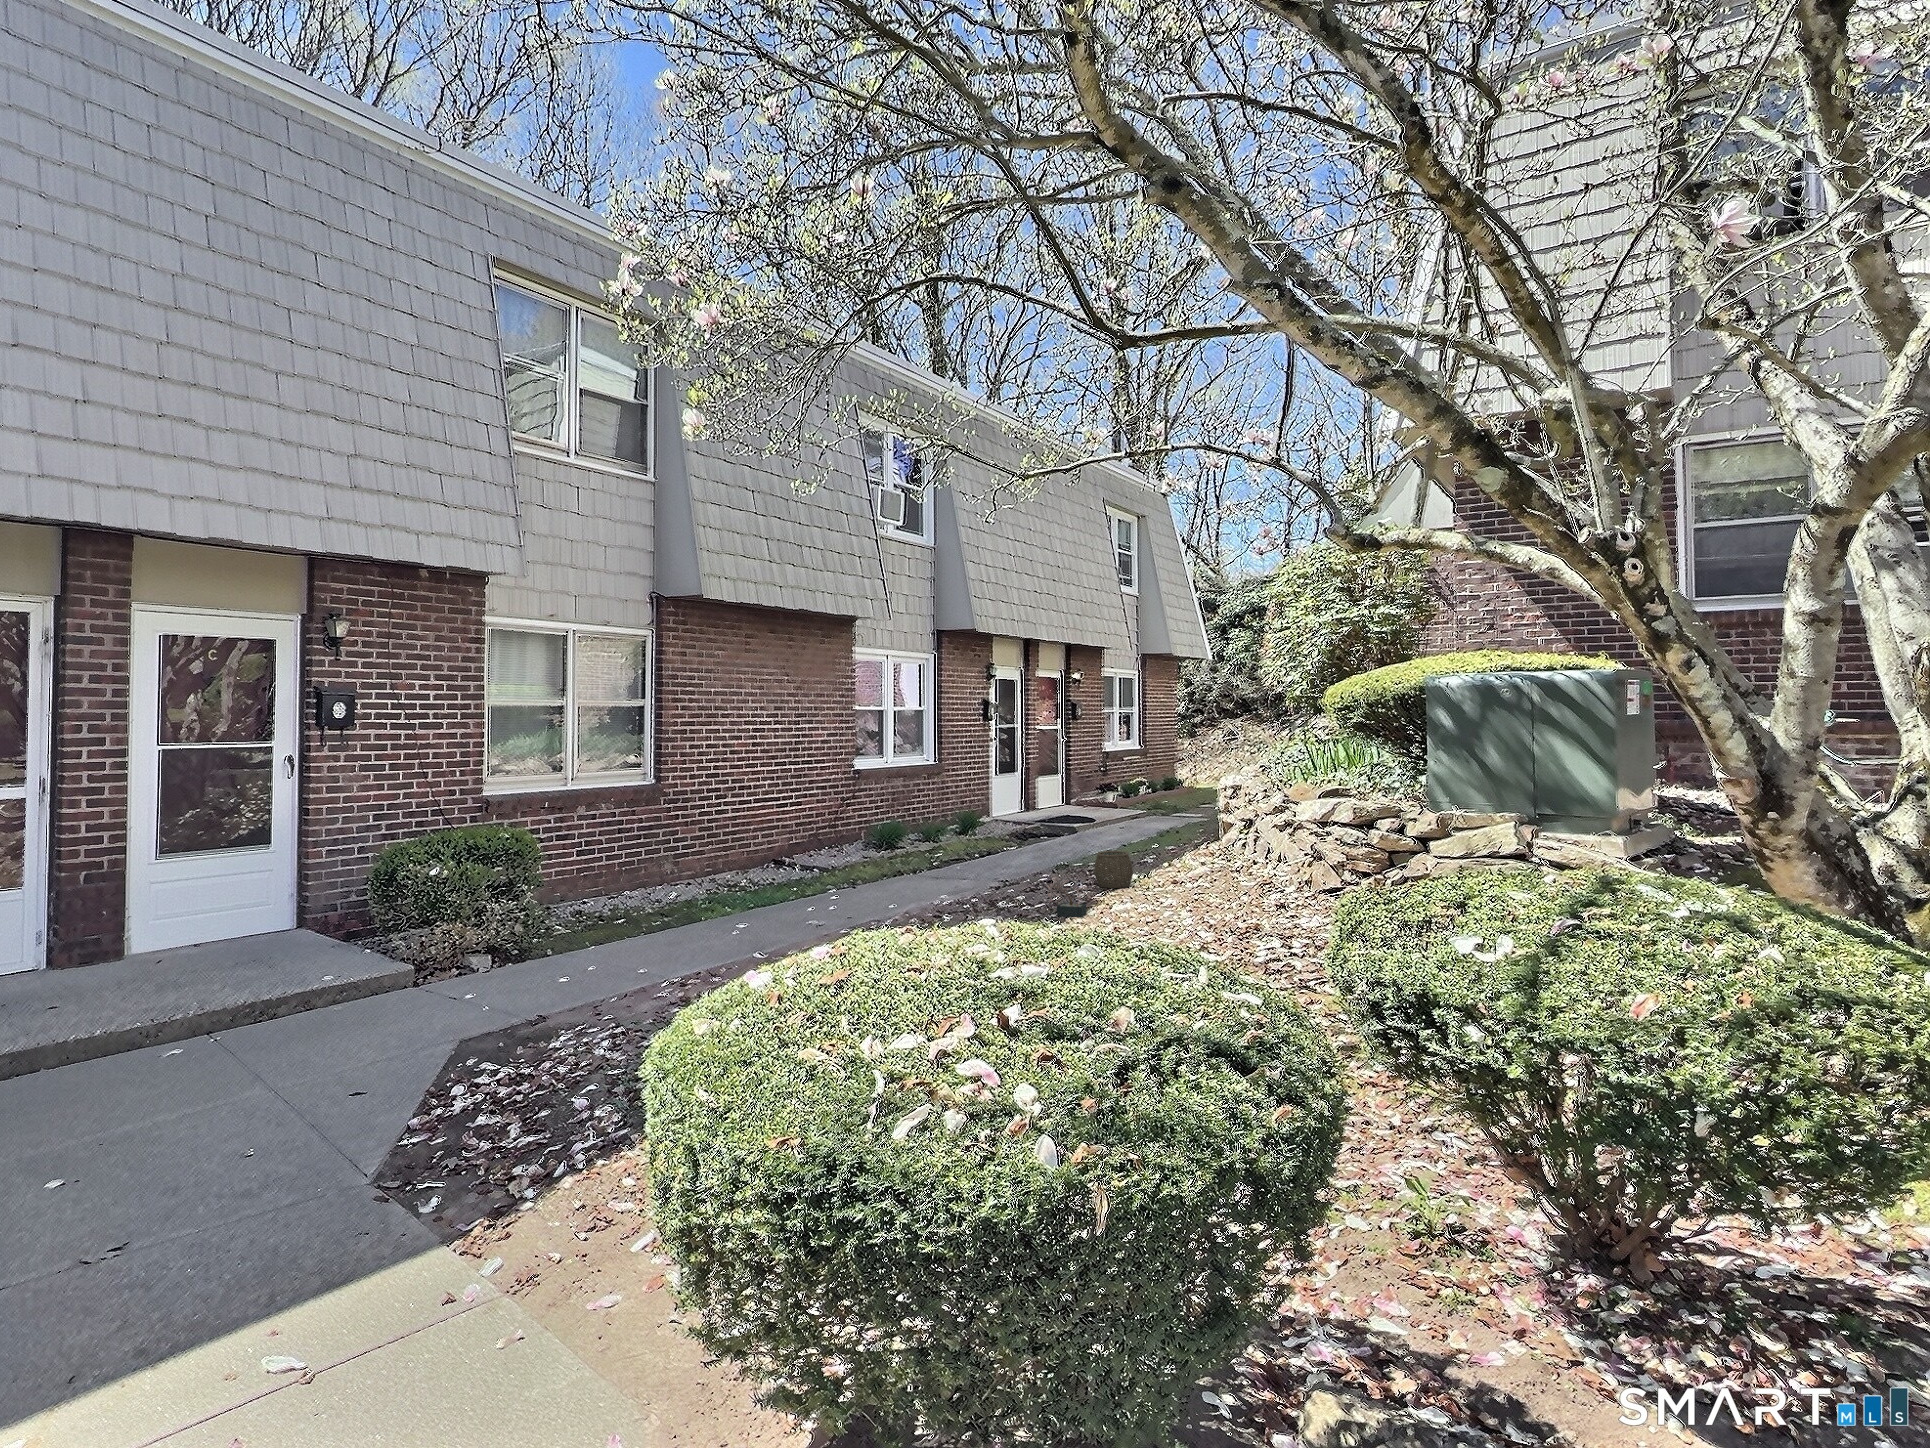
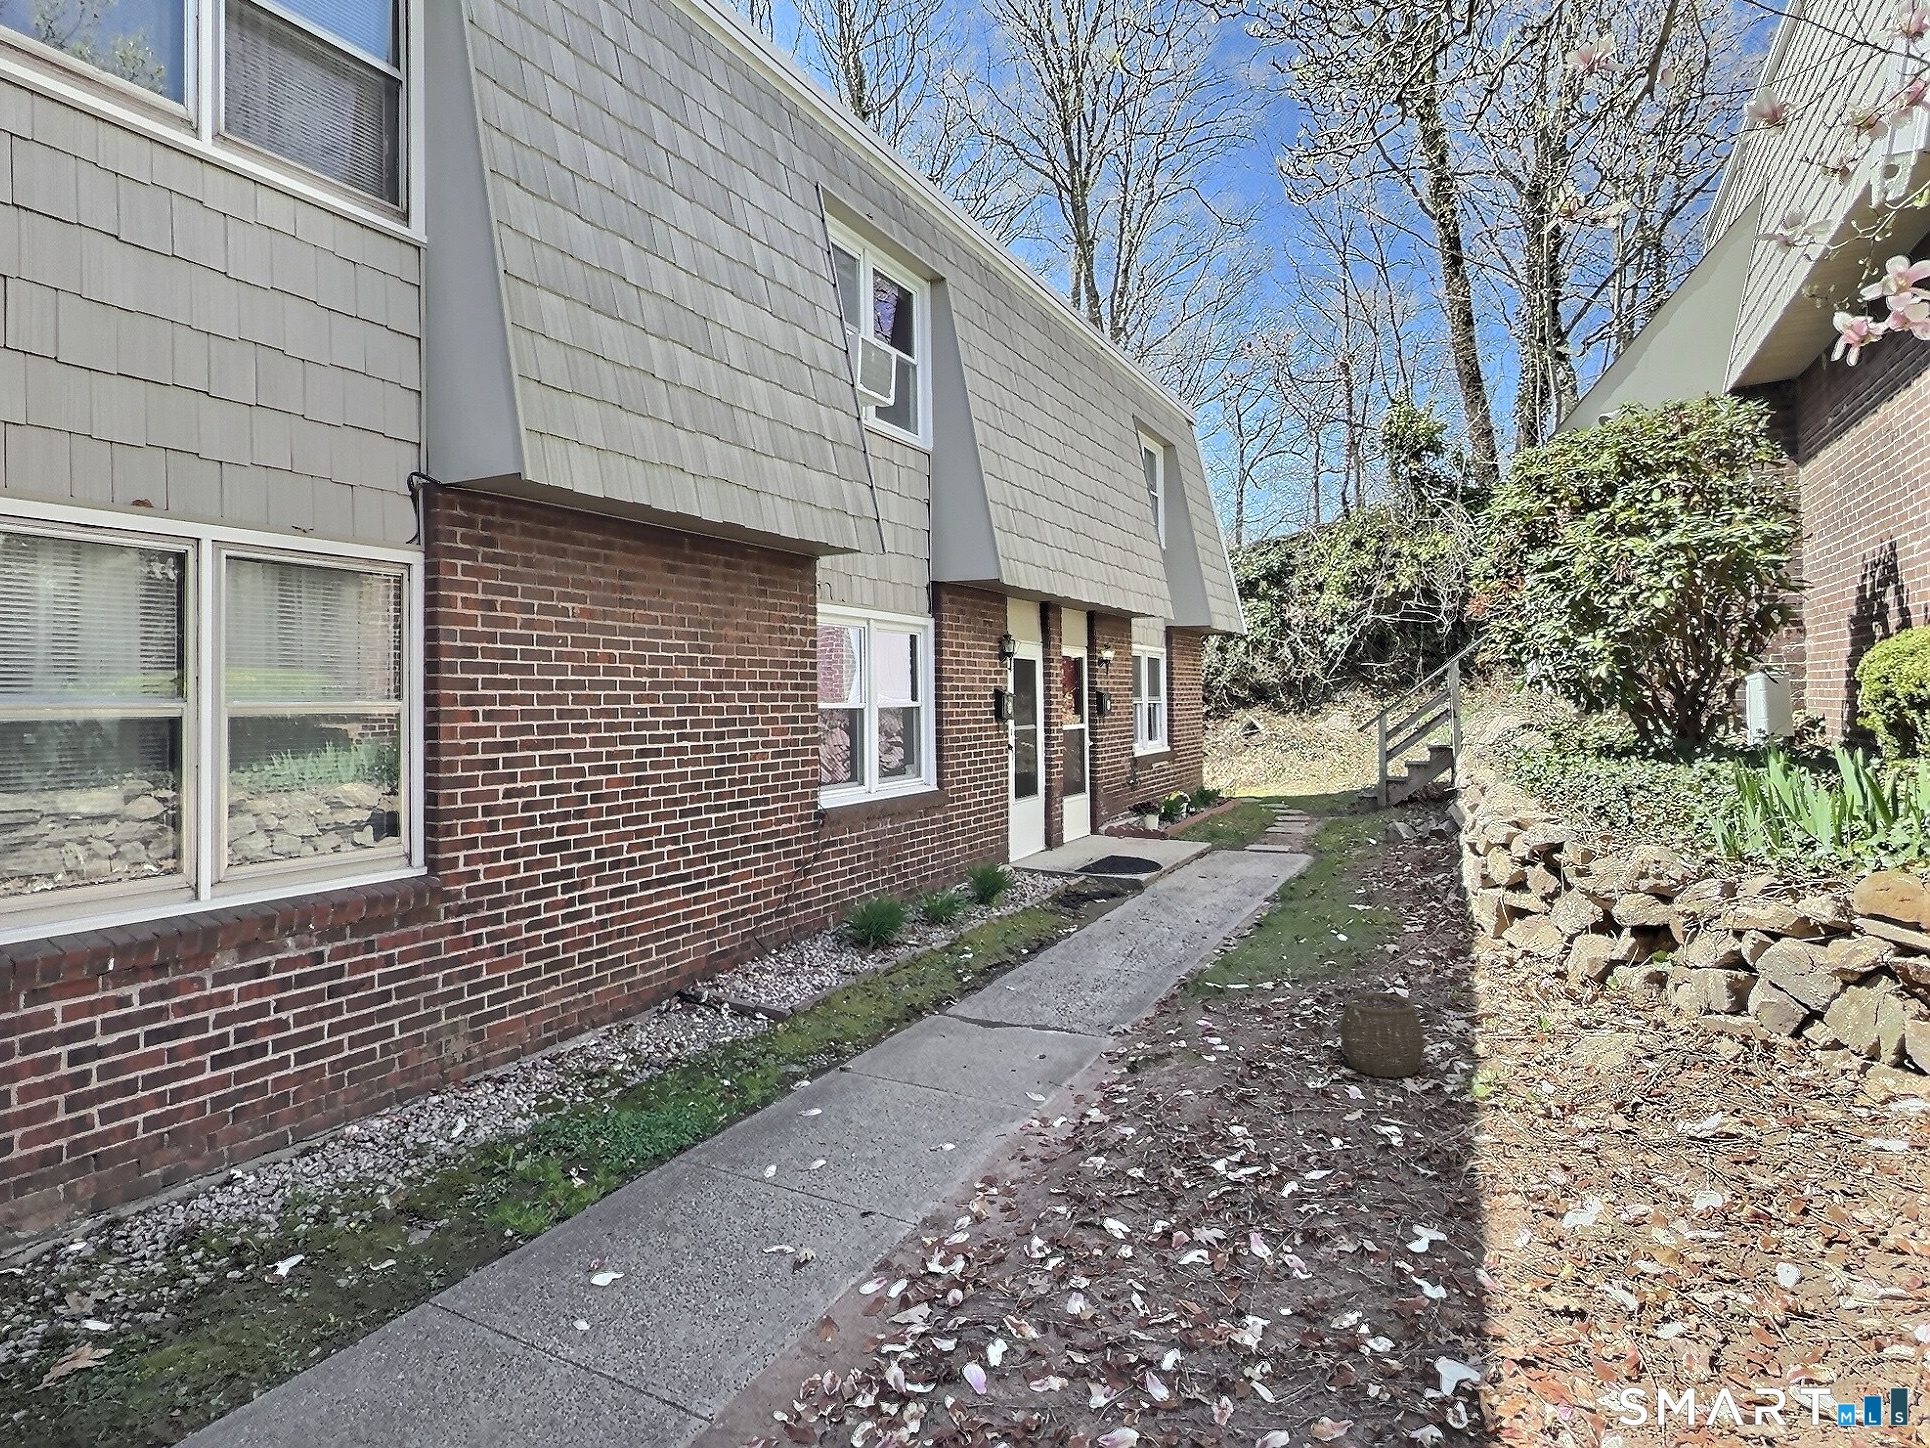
decorative plant: present [1047,877,1091,917] -> none [1348,1109,1467,1220]

